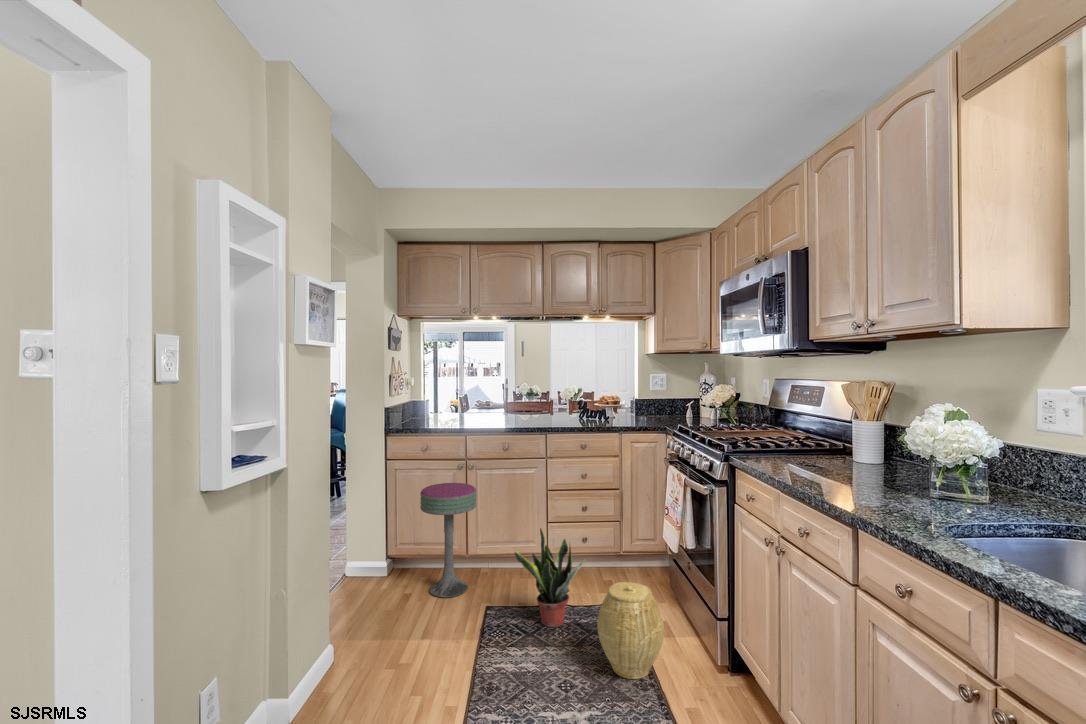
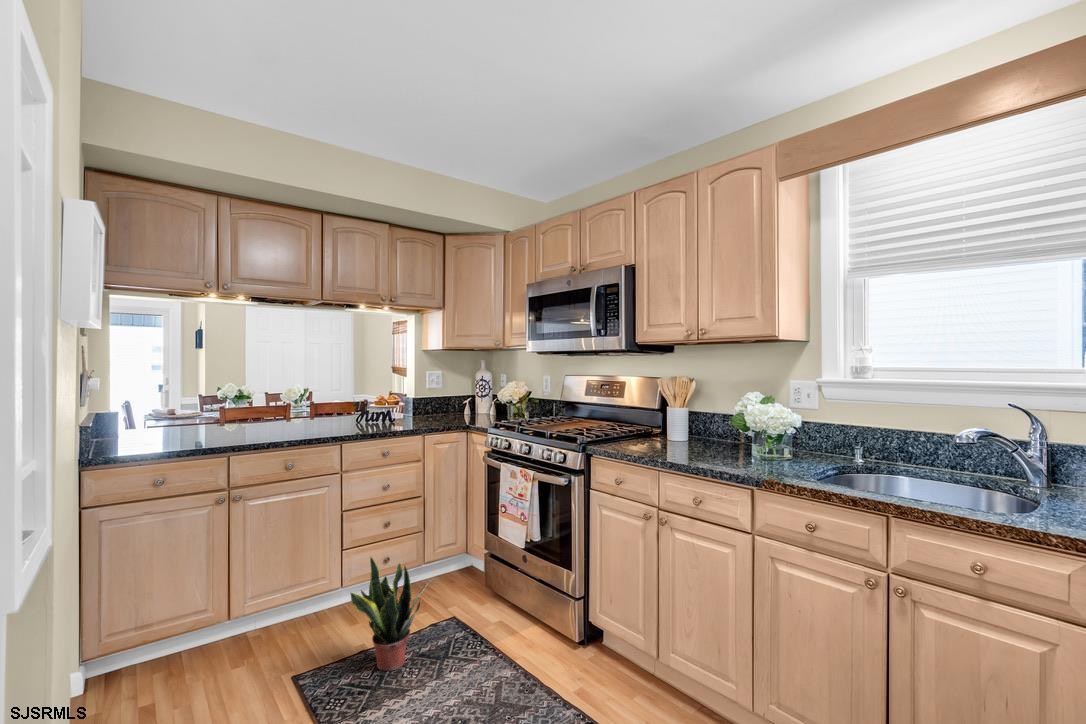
bar stool: present [420,483,476,598] -> none [171,523,262,690]
woven basket: present [597,582,664,679] -> none [470,588,539,689]

